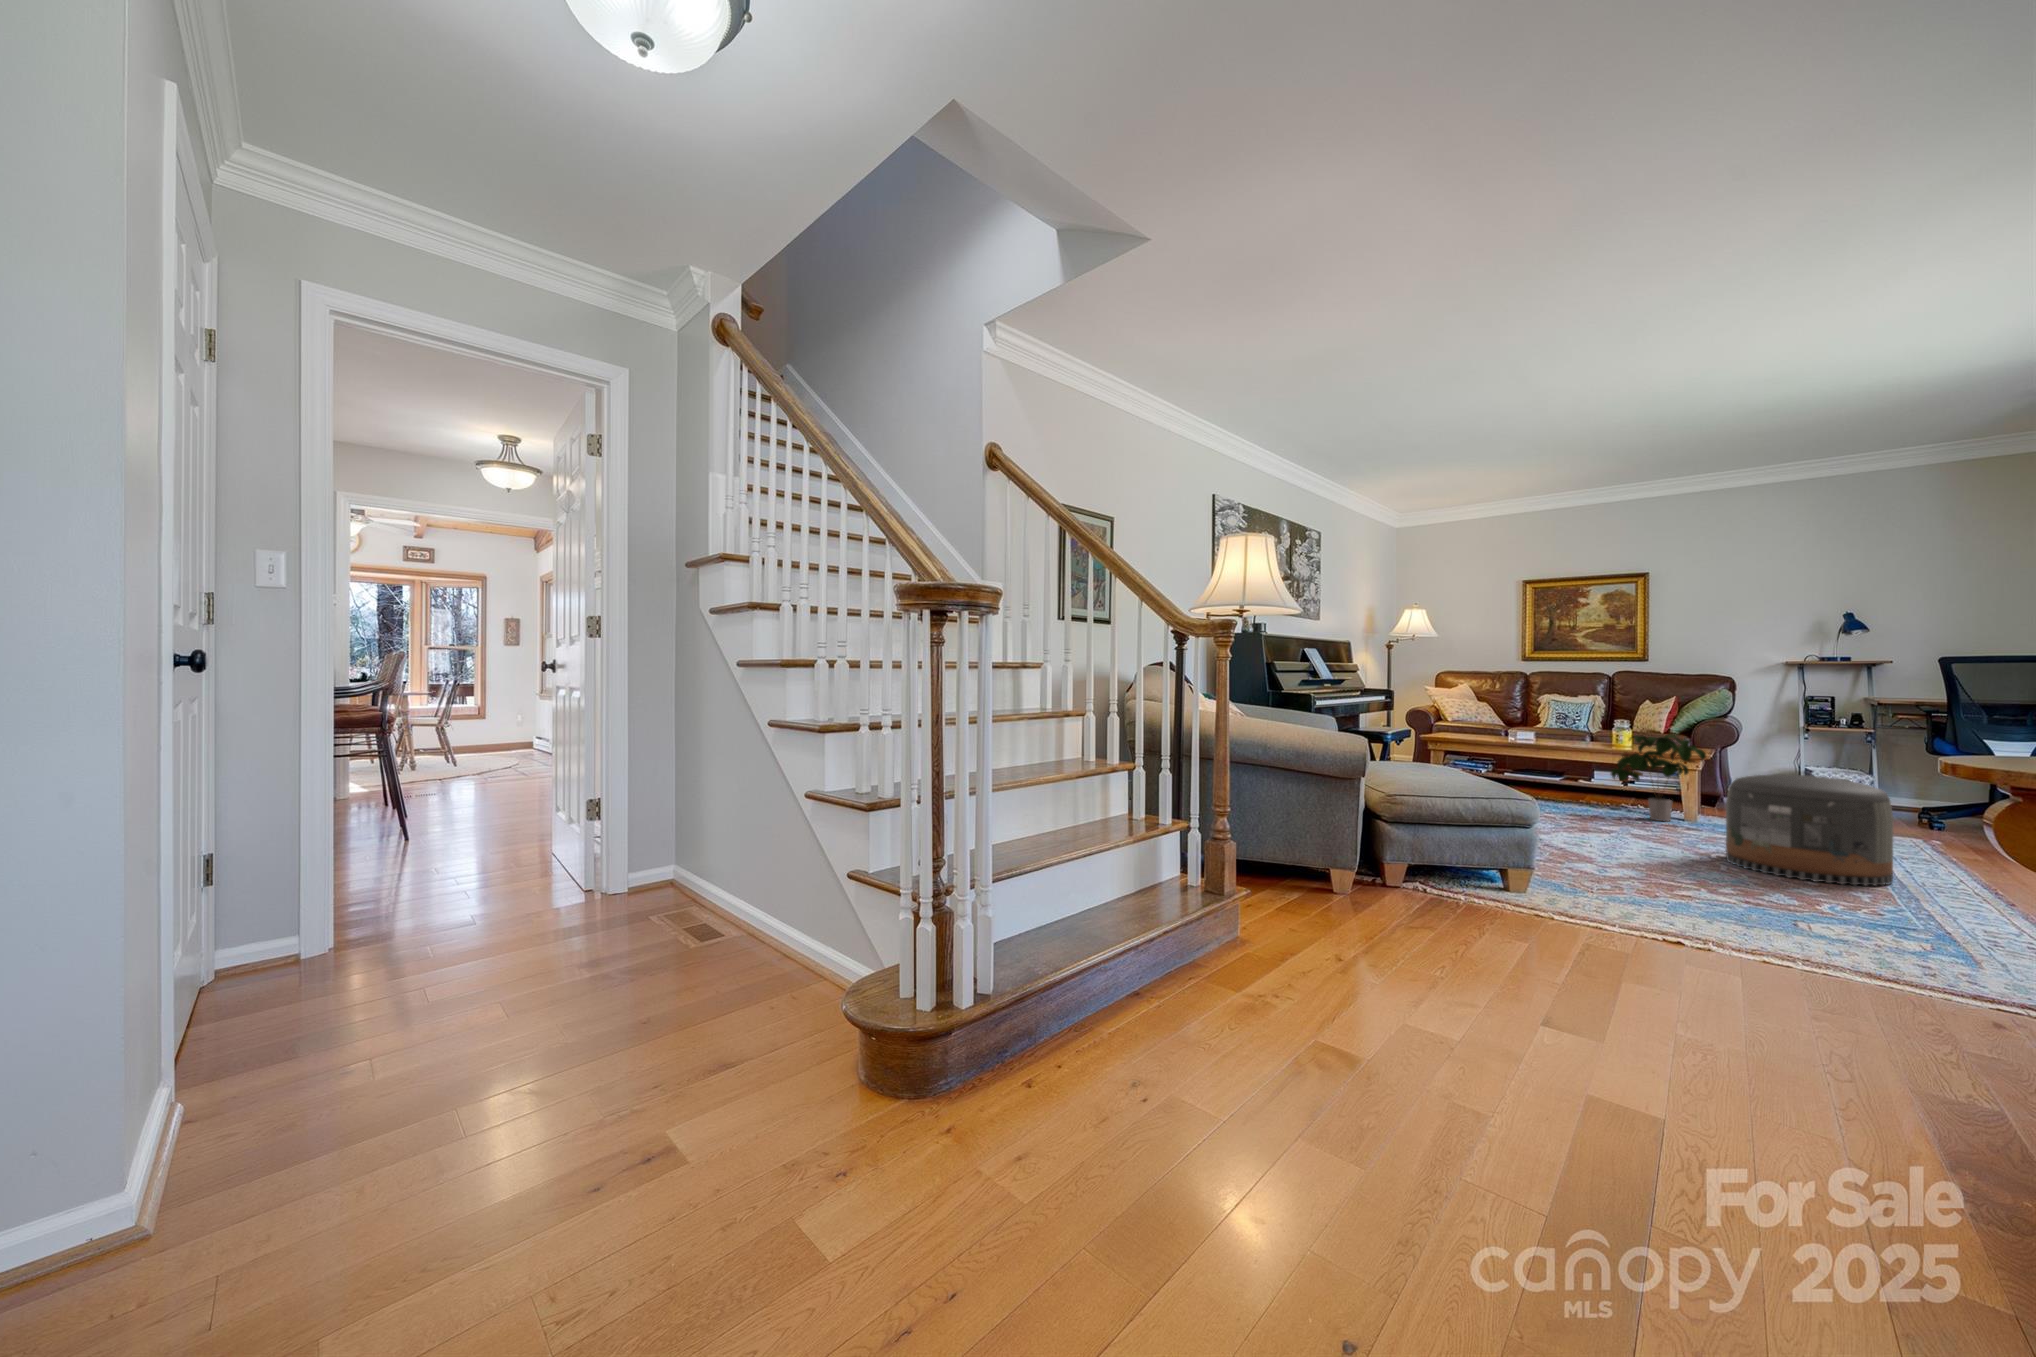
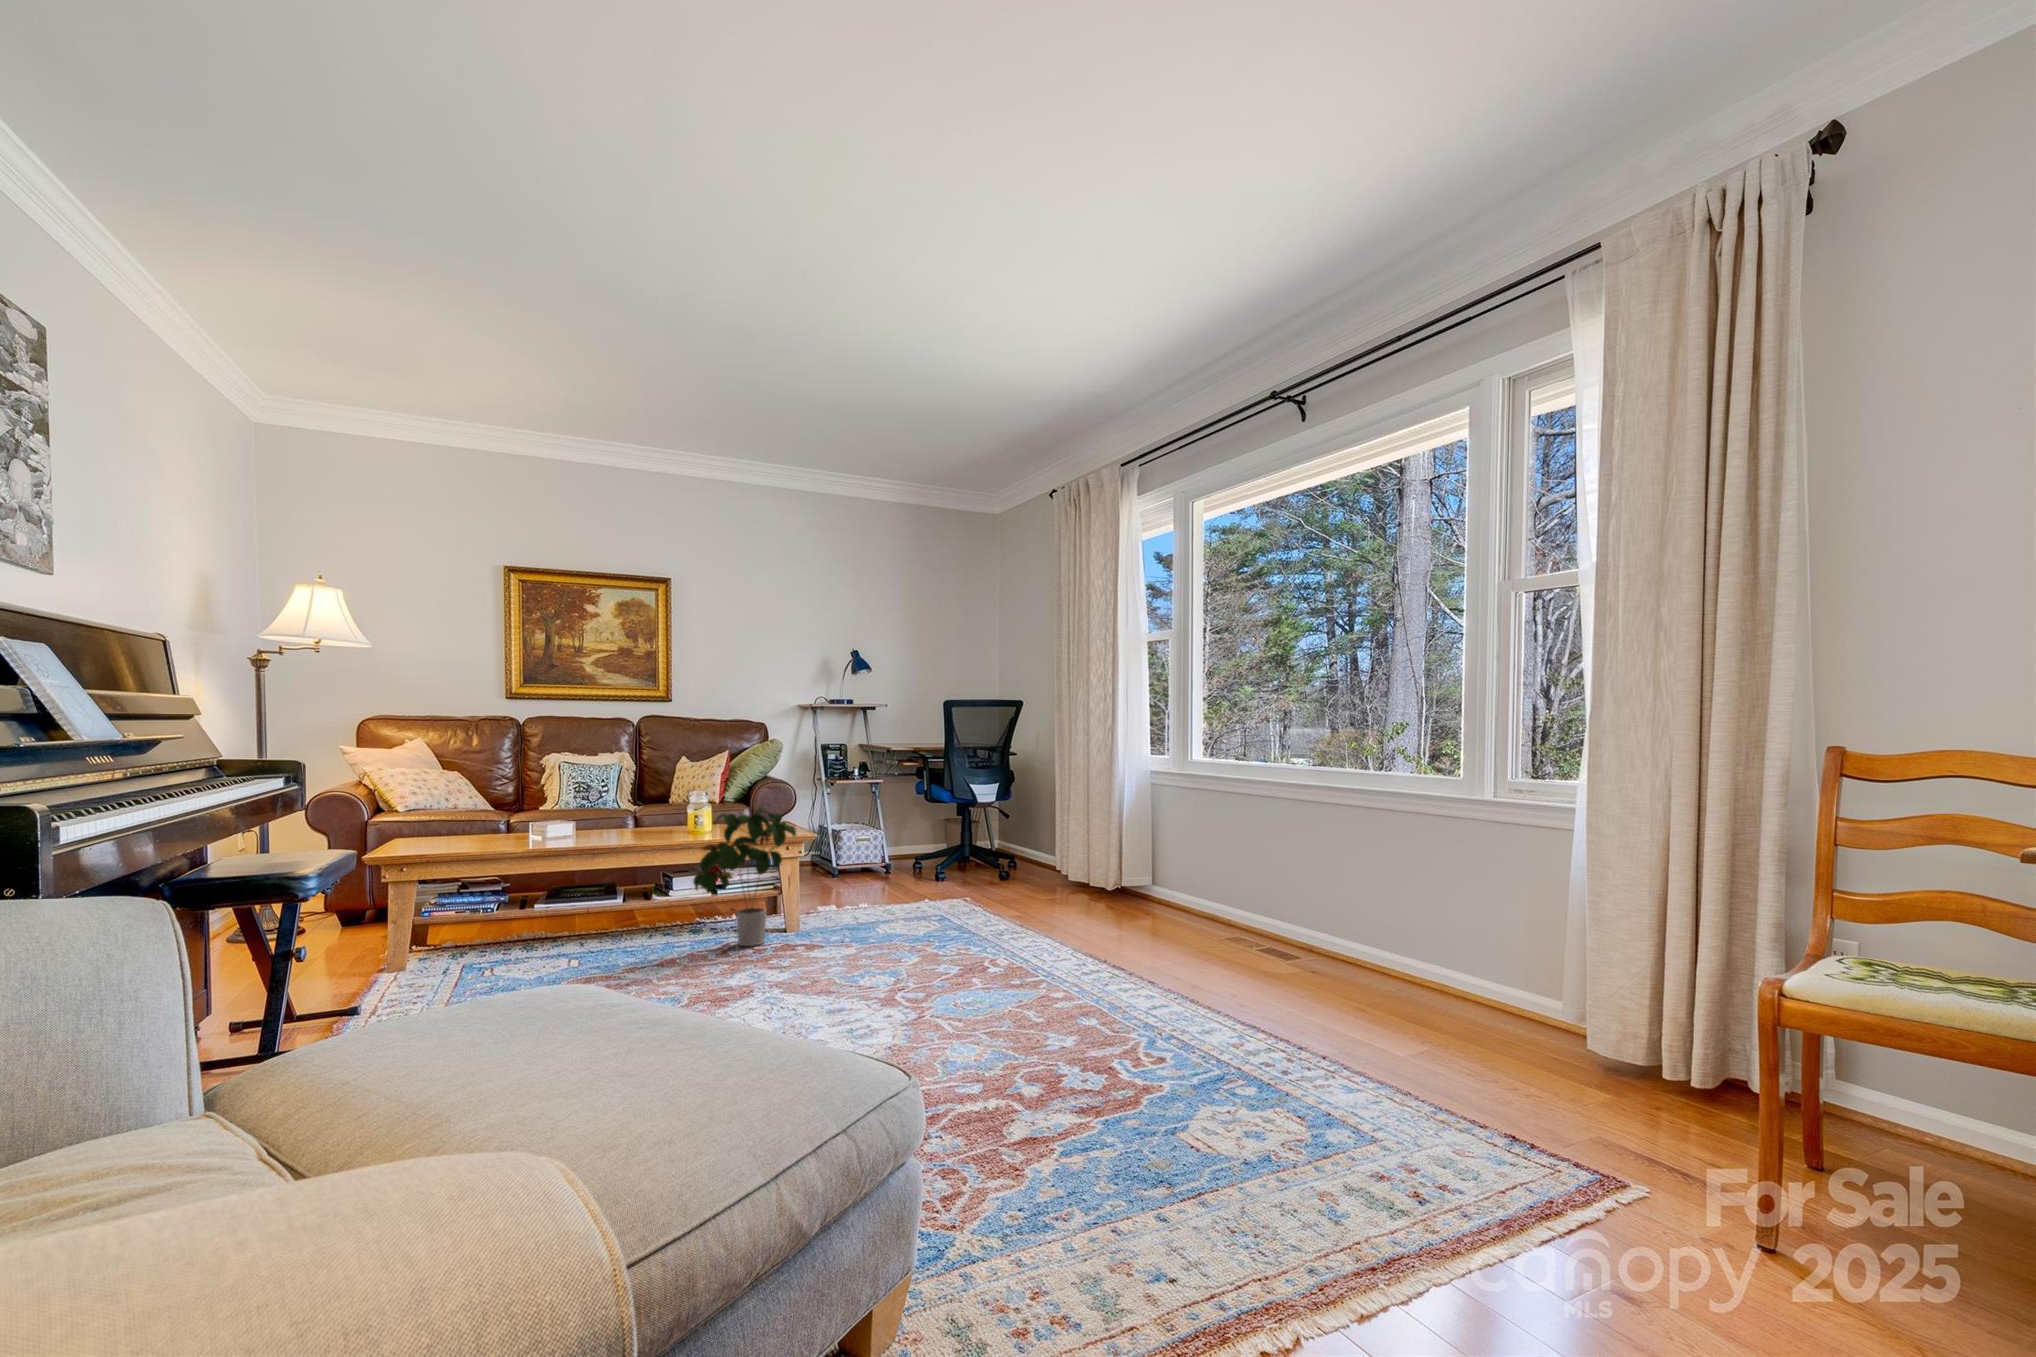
pouf: present [1726,774,1893,886] -> none [893,858,1060,1024]

